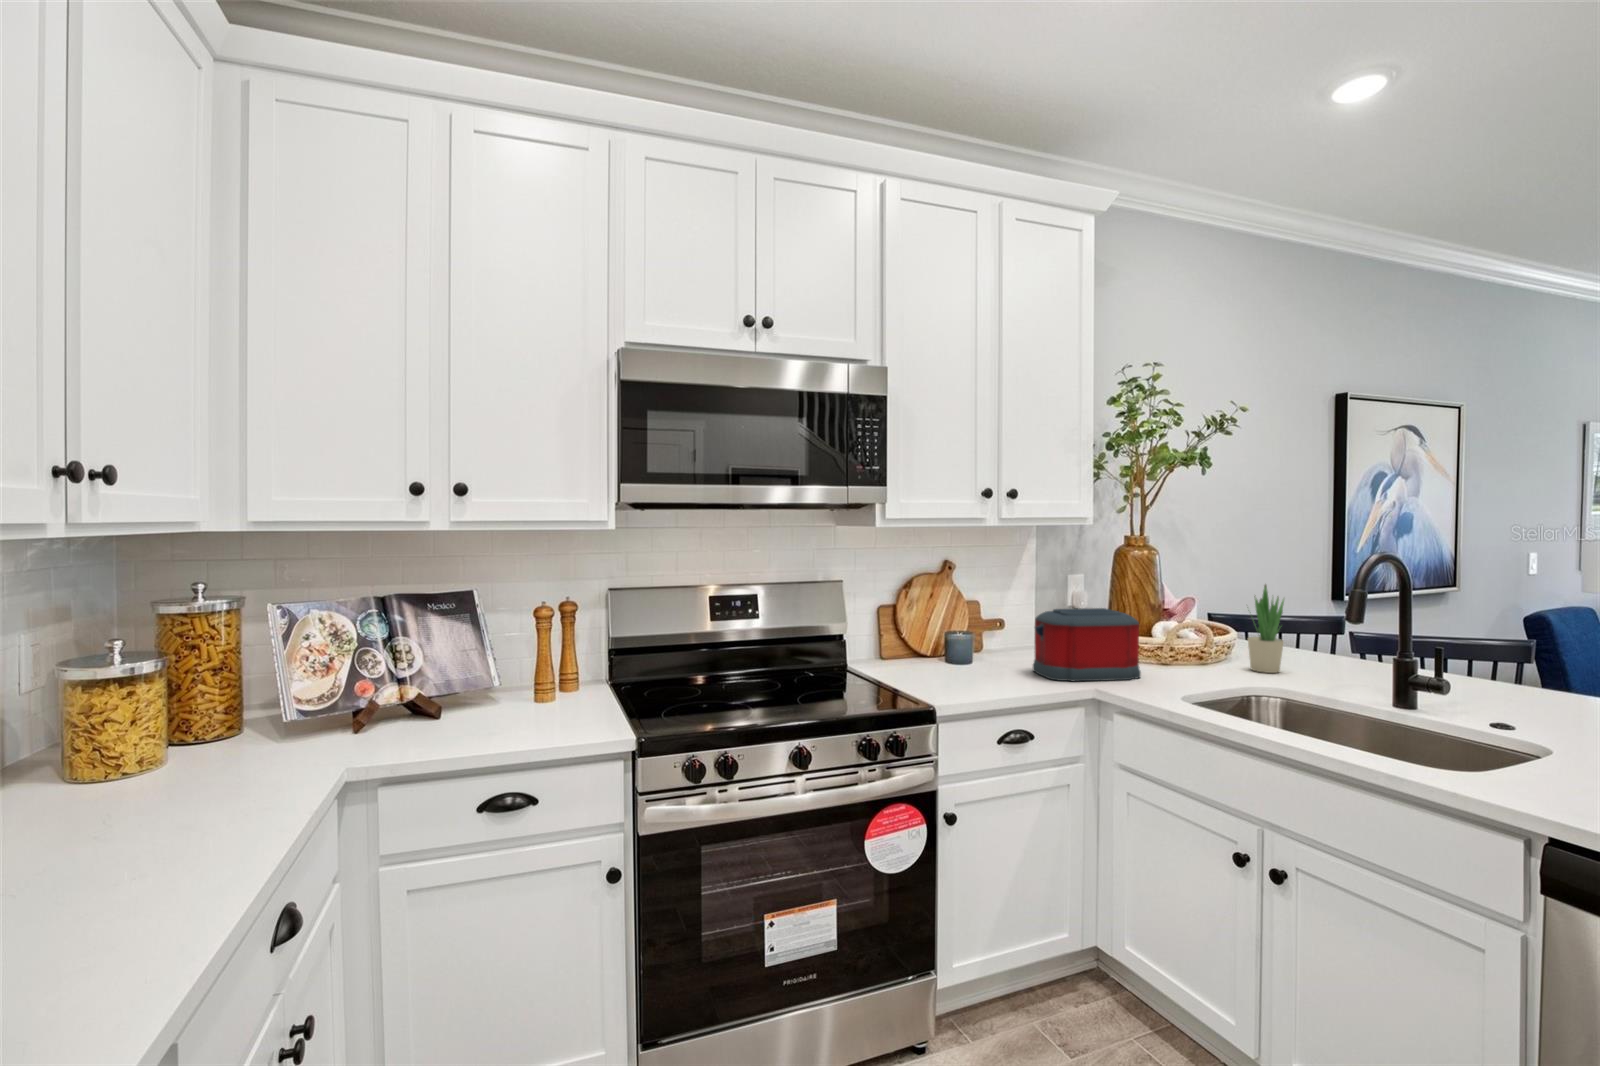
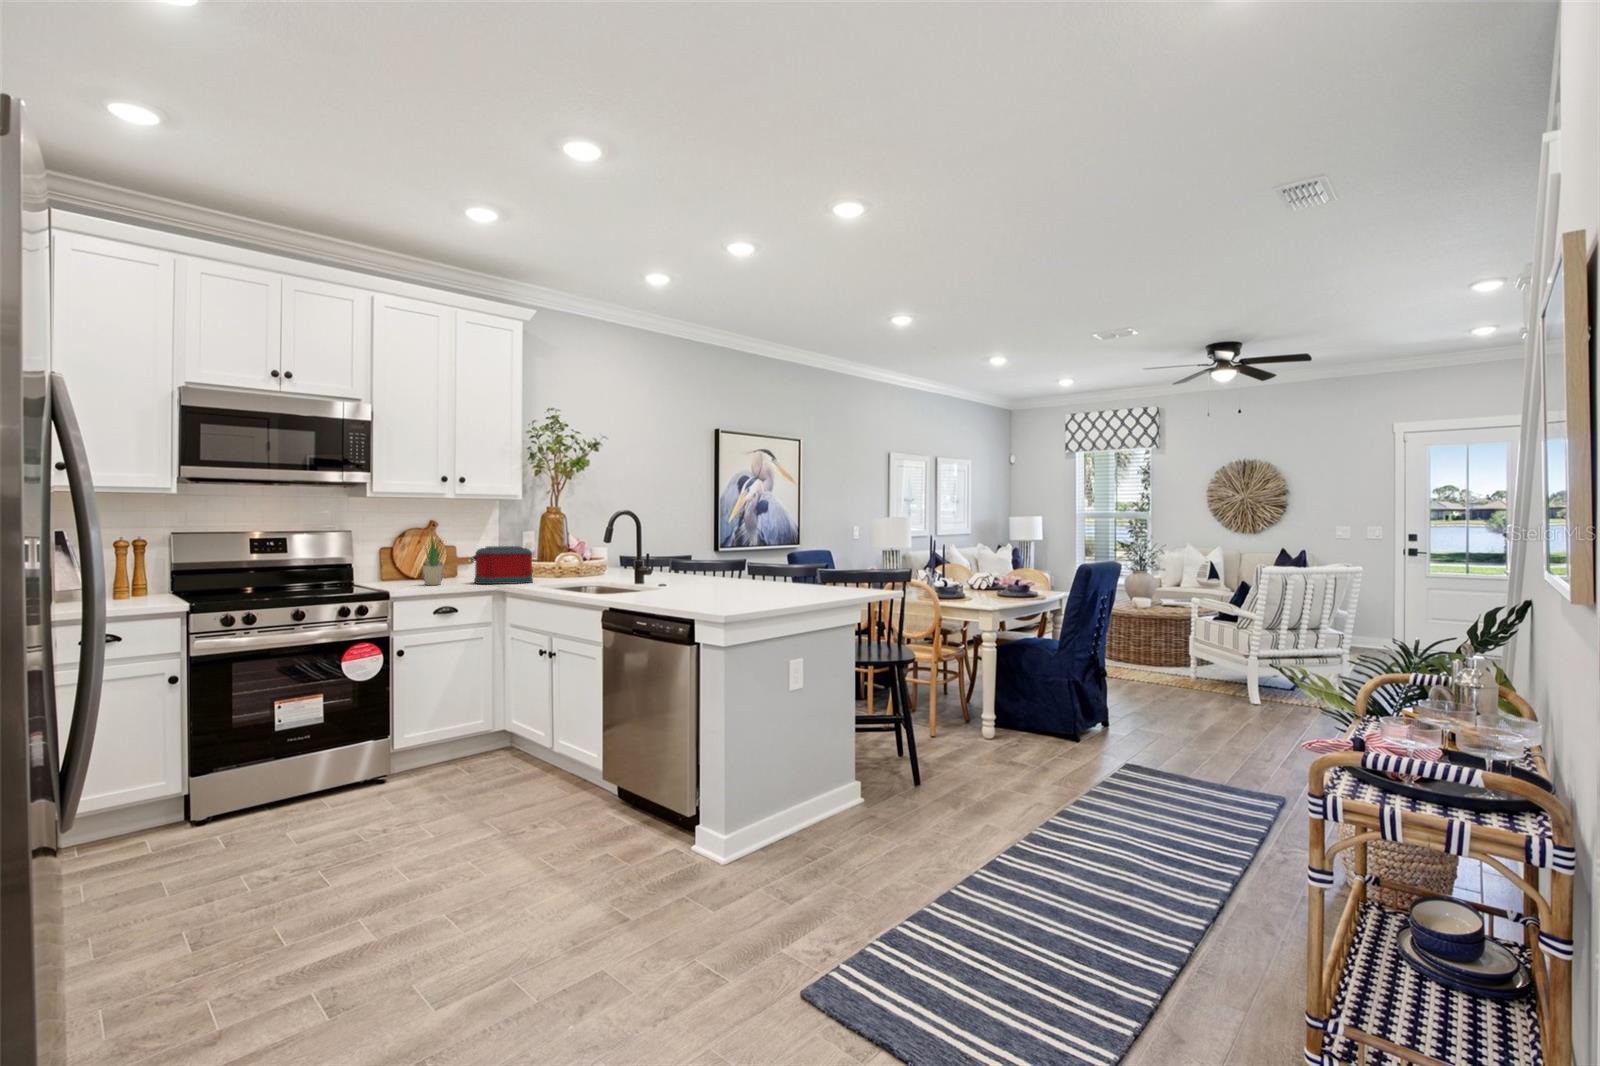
potted plant: present [1248,585,1284,673] -> present [423,535,443,585]

